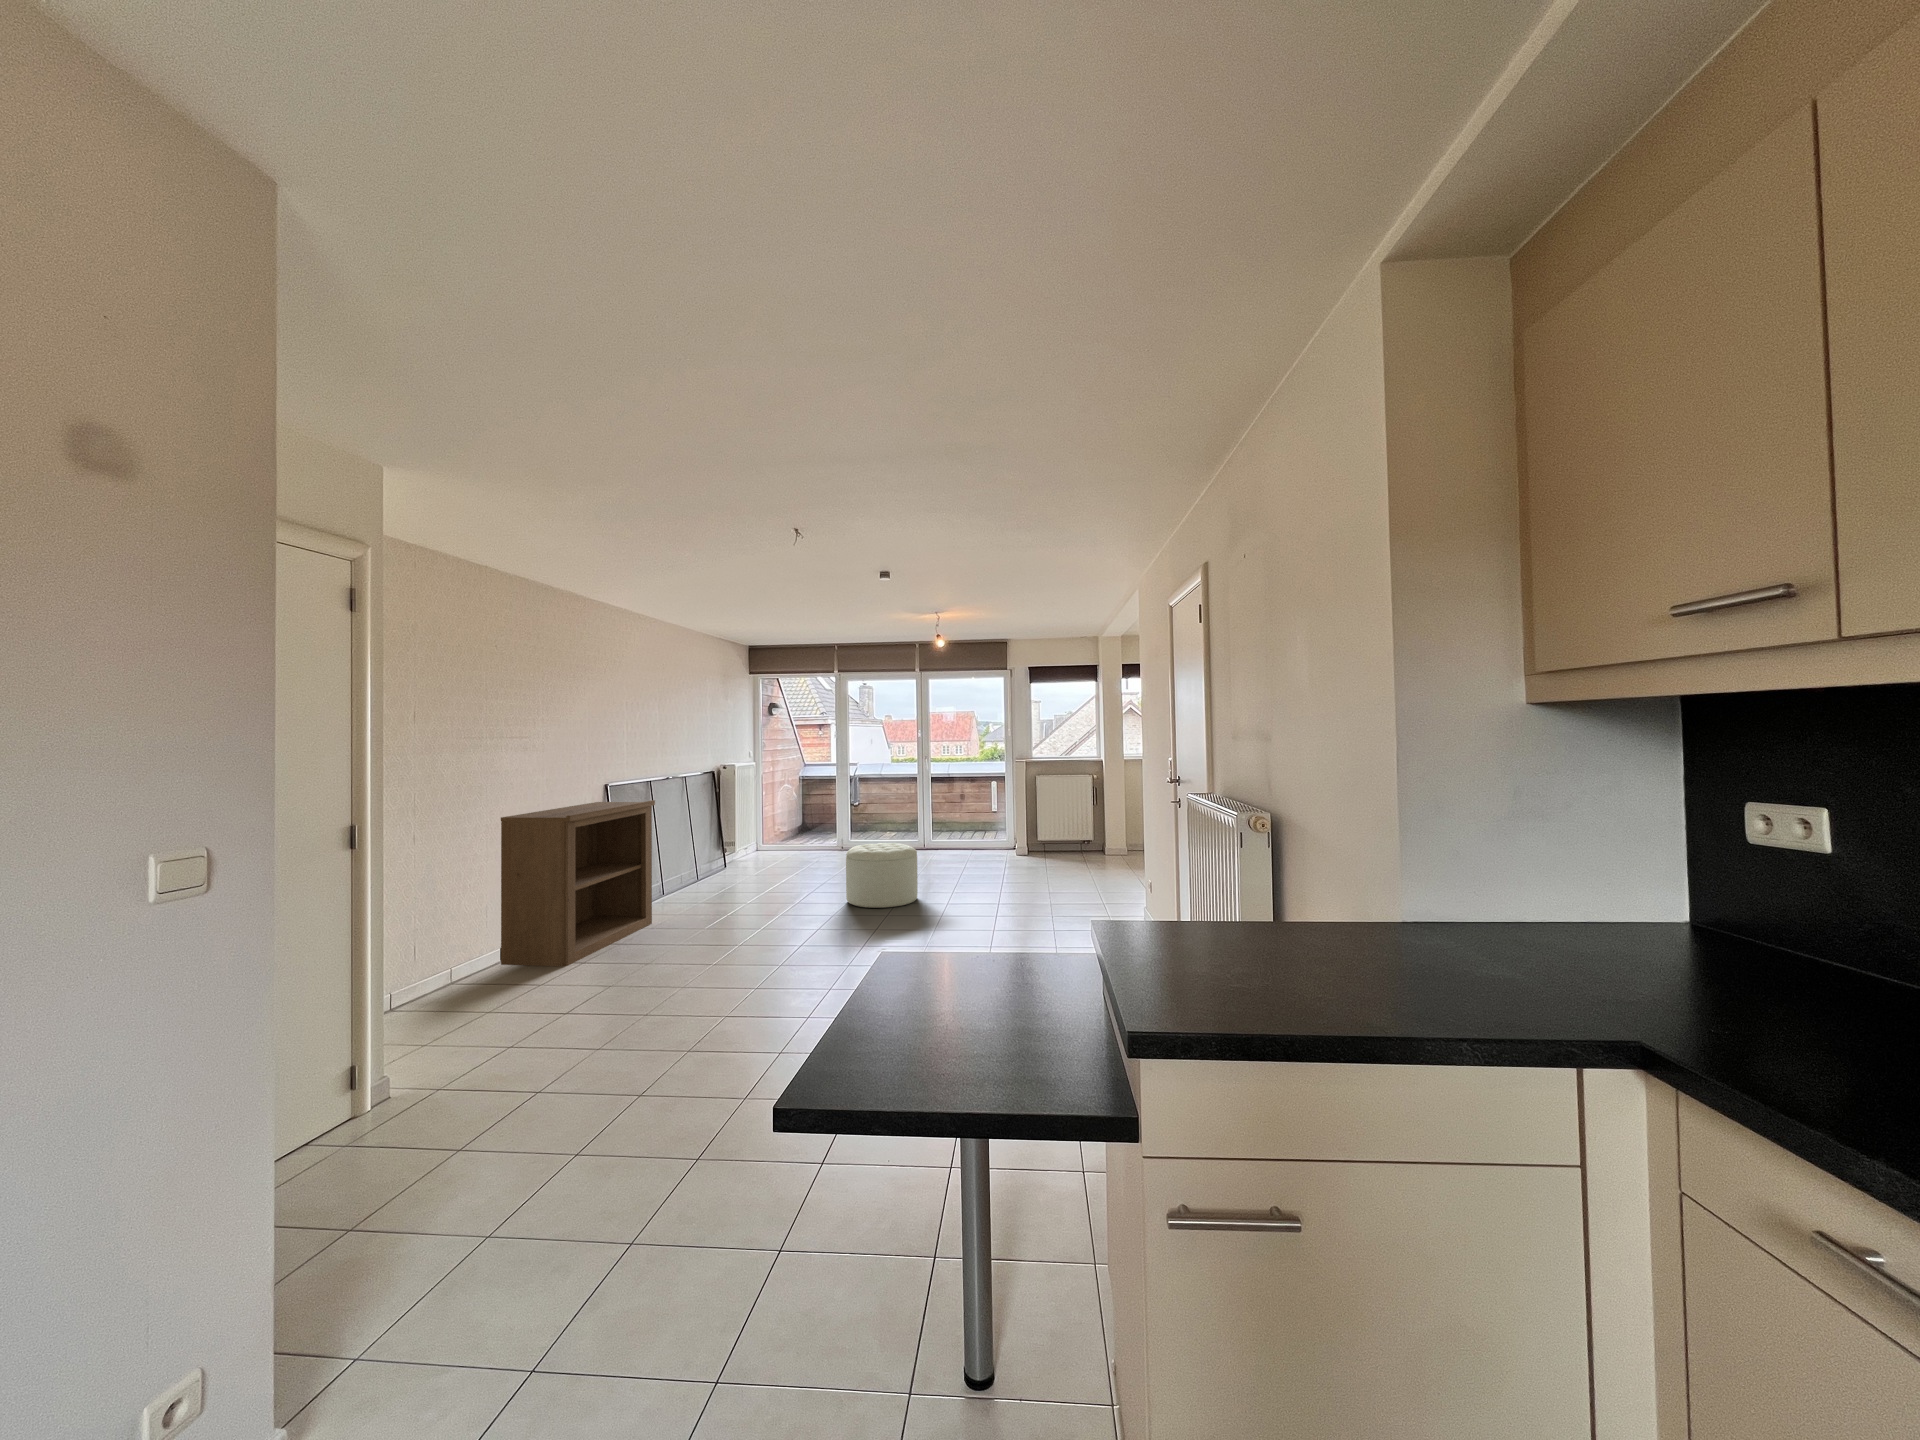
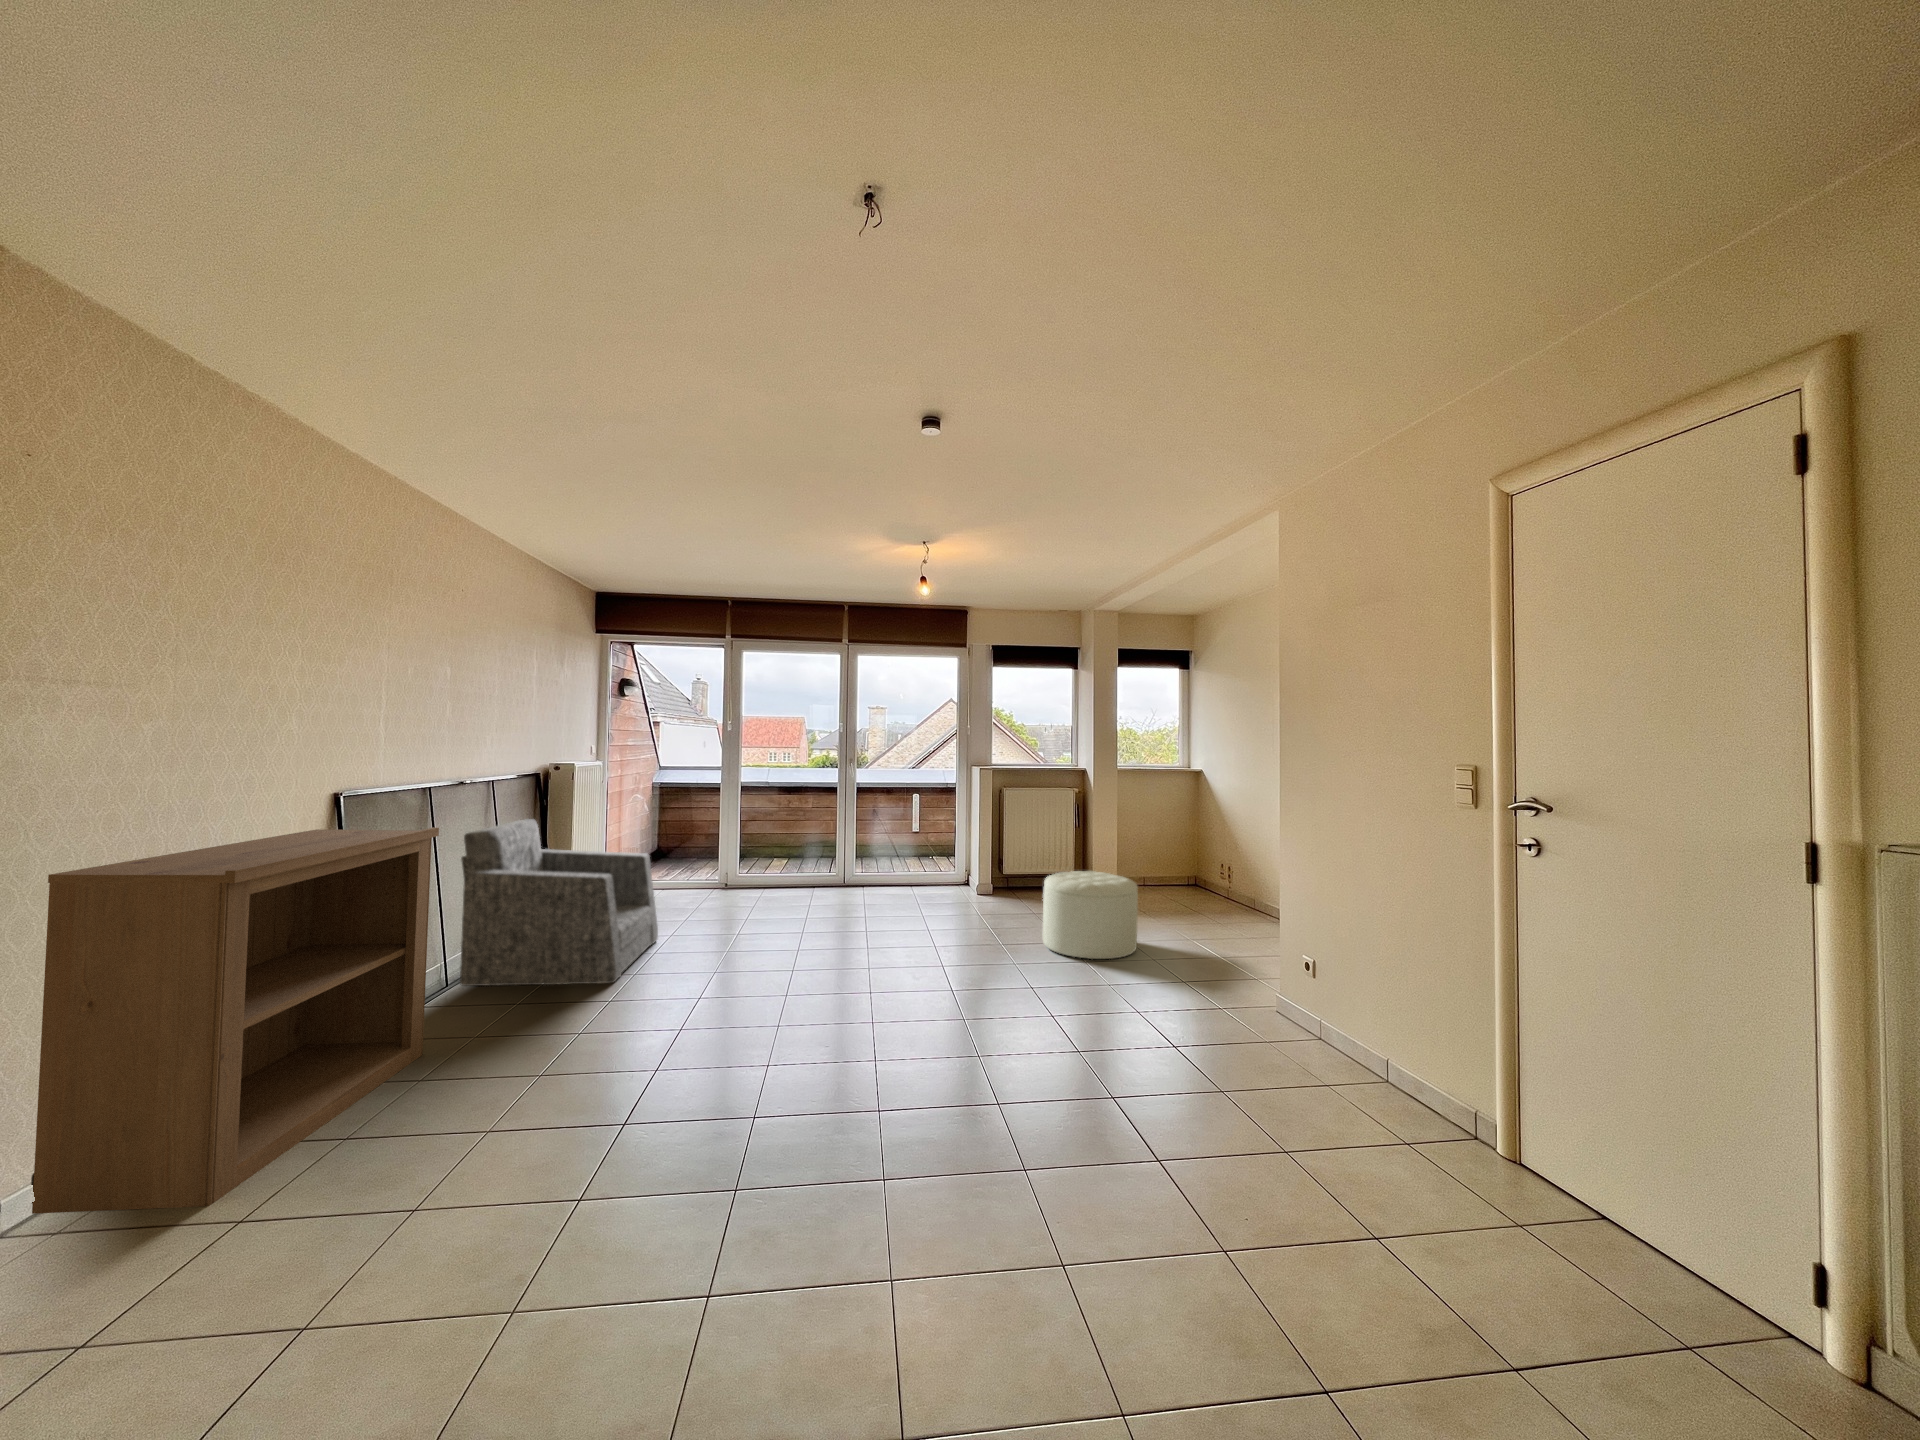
armchair: none [670,799,788,898] -> present [460,819,658,986]
ottoman: present [846,843,918,908] -> present [1043,871,1138,959]

